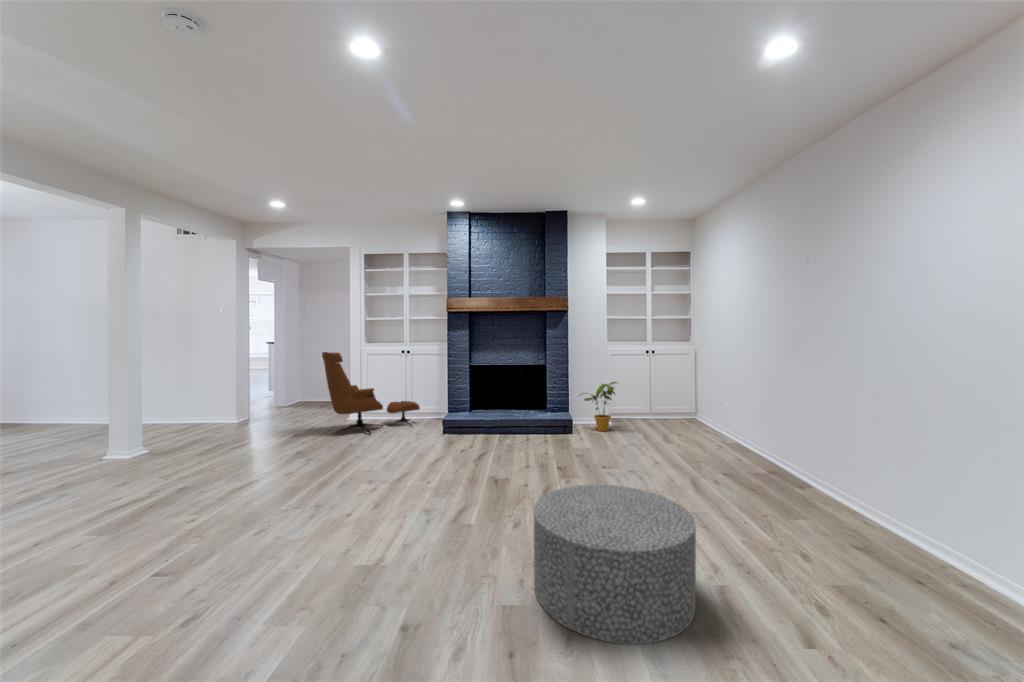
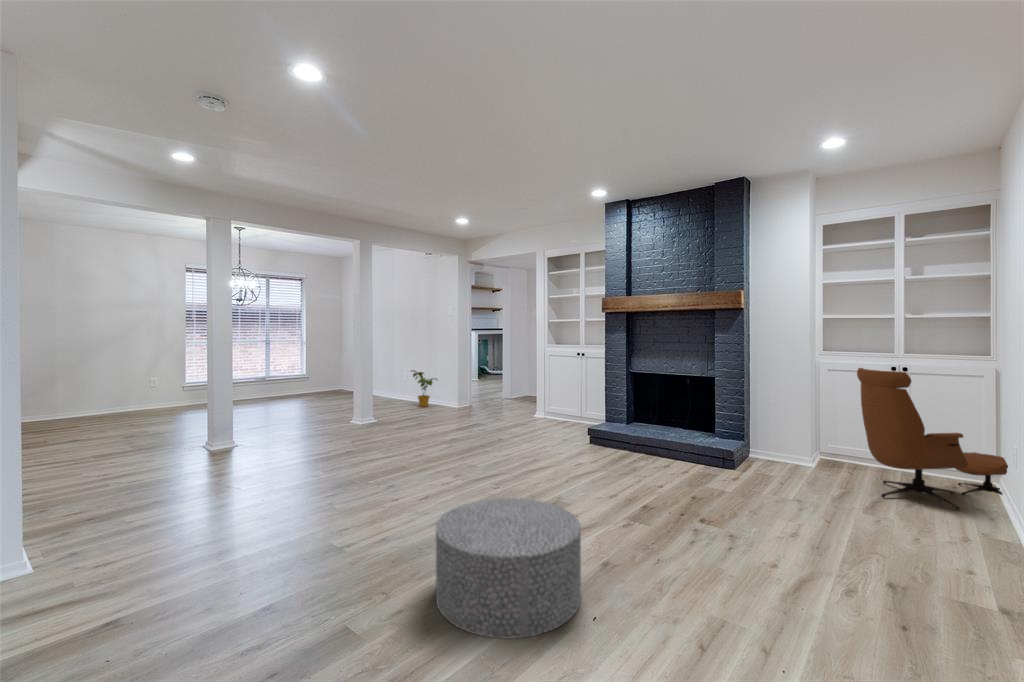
lounge chair: present [322,352,420,434] -> present [857,368,1008,510]
house plant: present [580,382,617,431] -> present [412,370,437,407]

